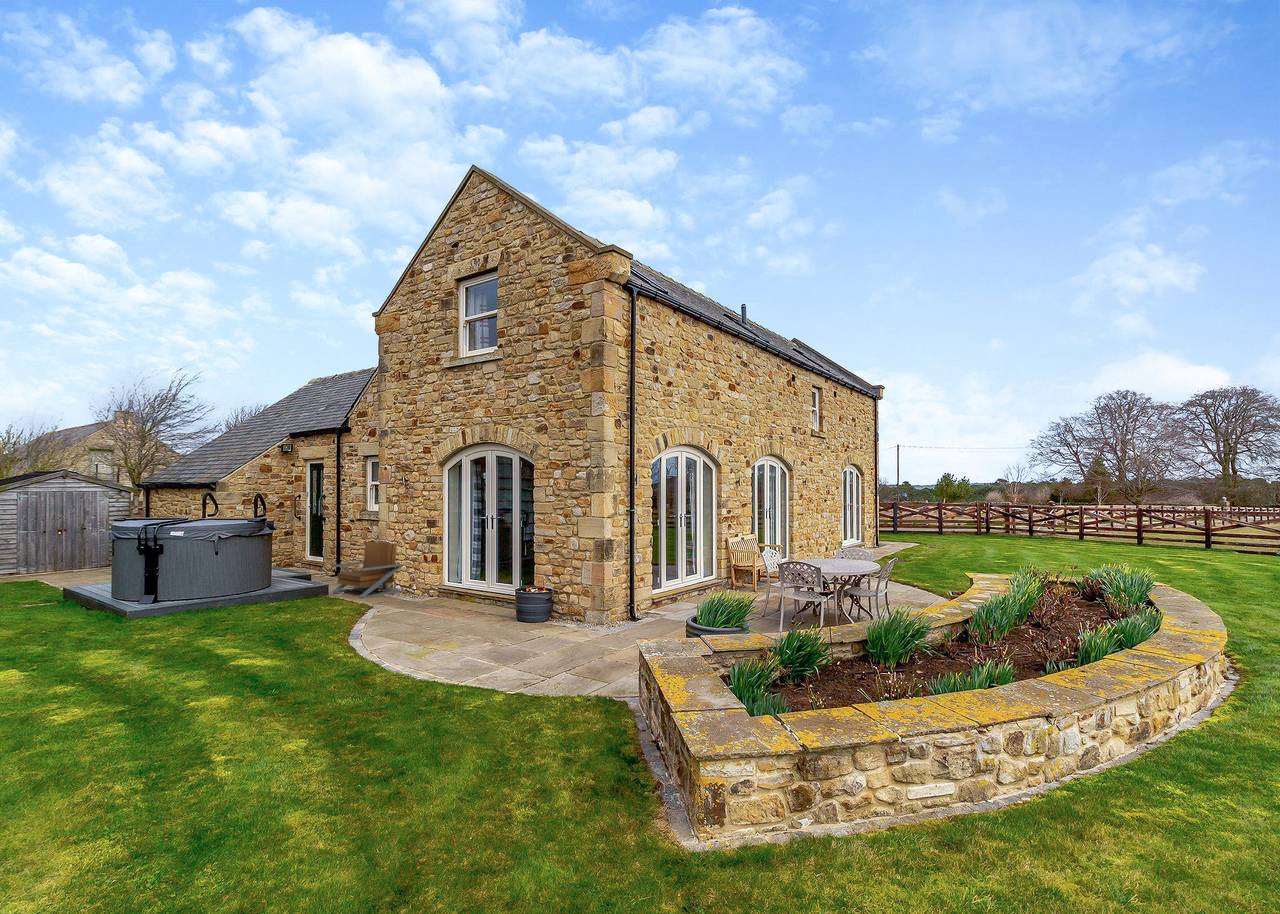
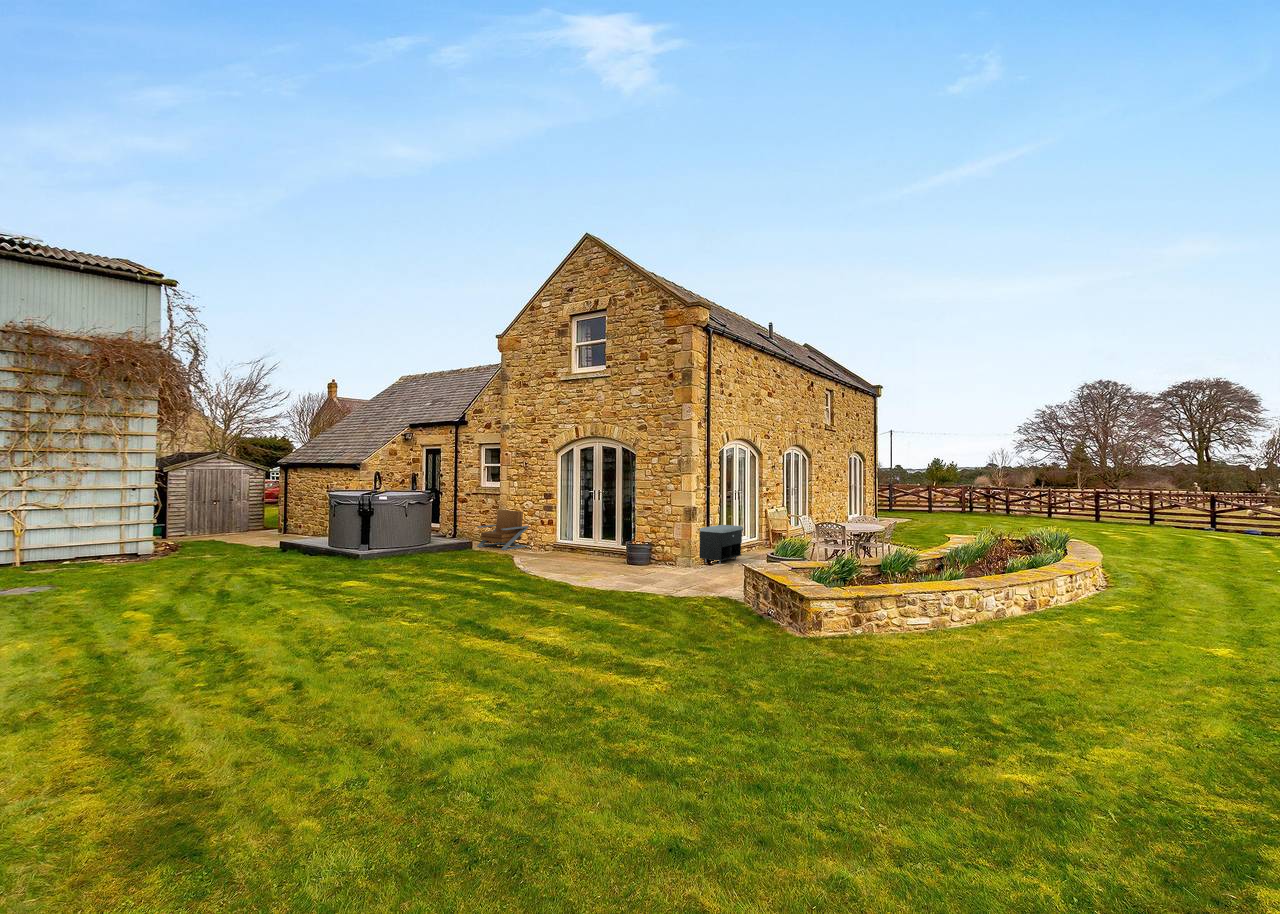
storage bench: none [615,563,681,622] -> present [700,525,743,564]

